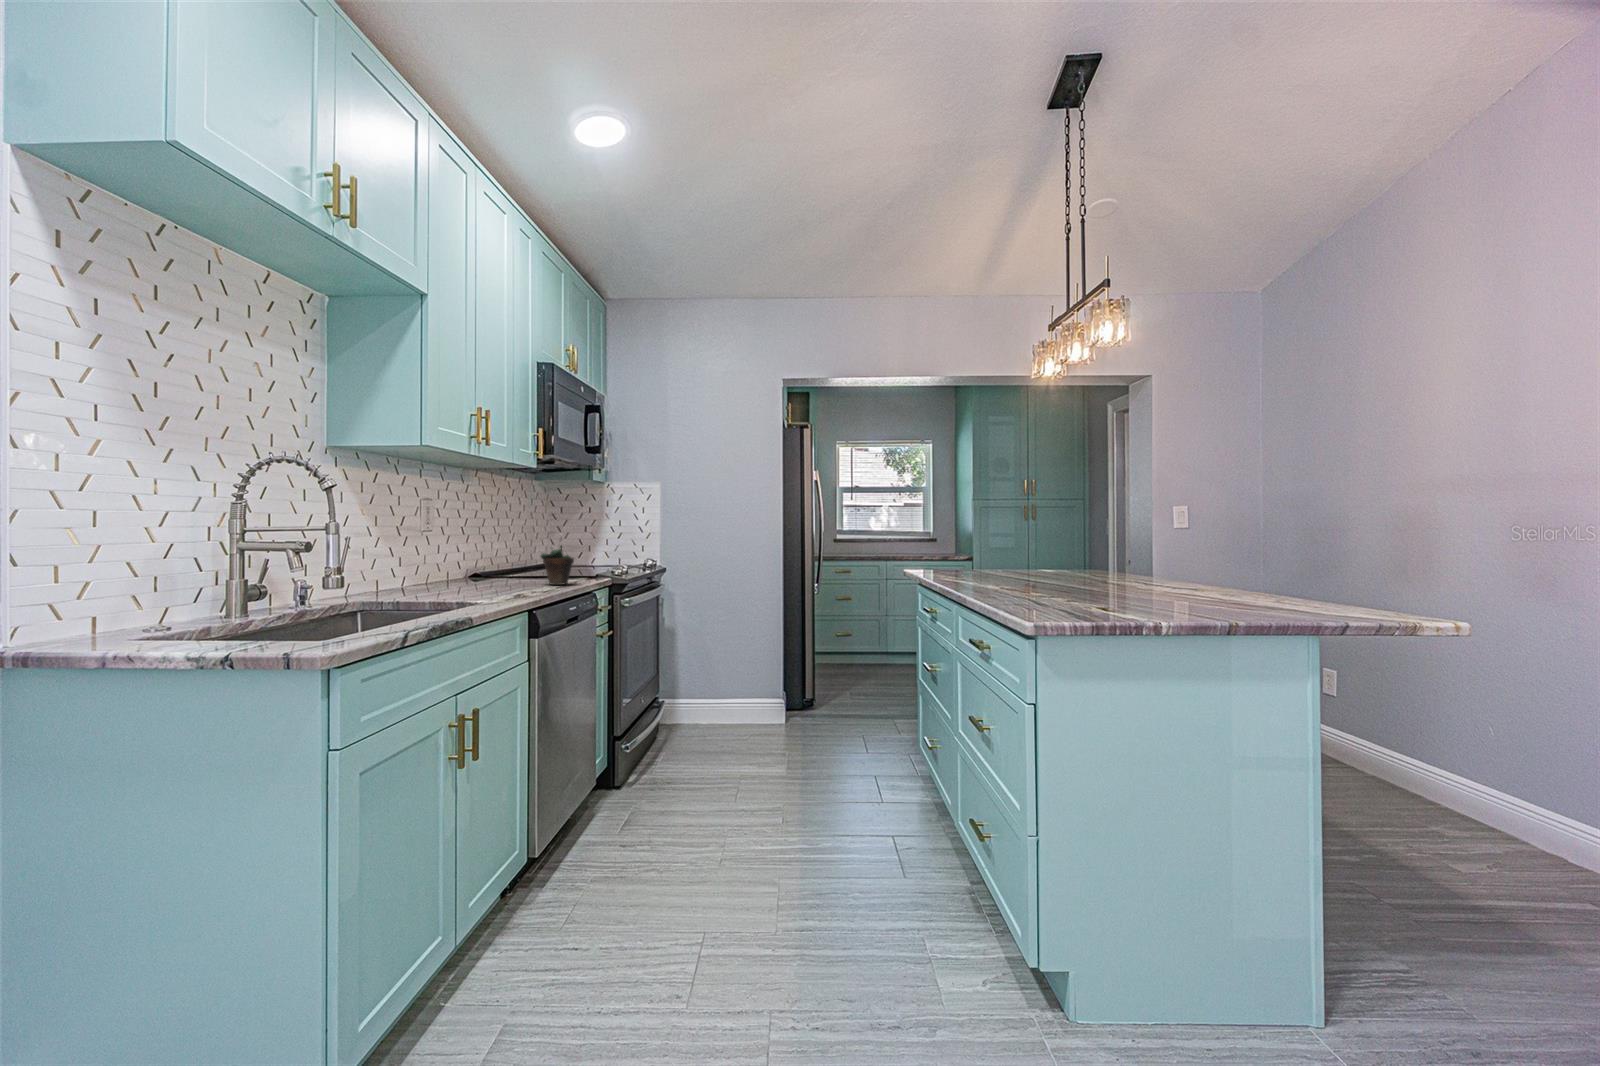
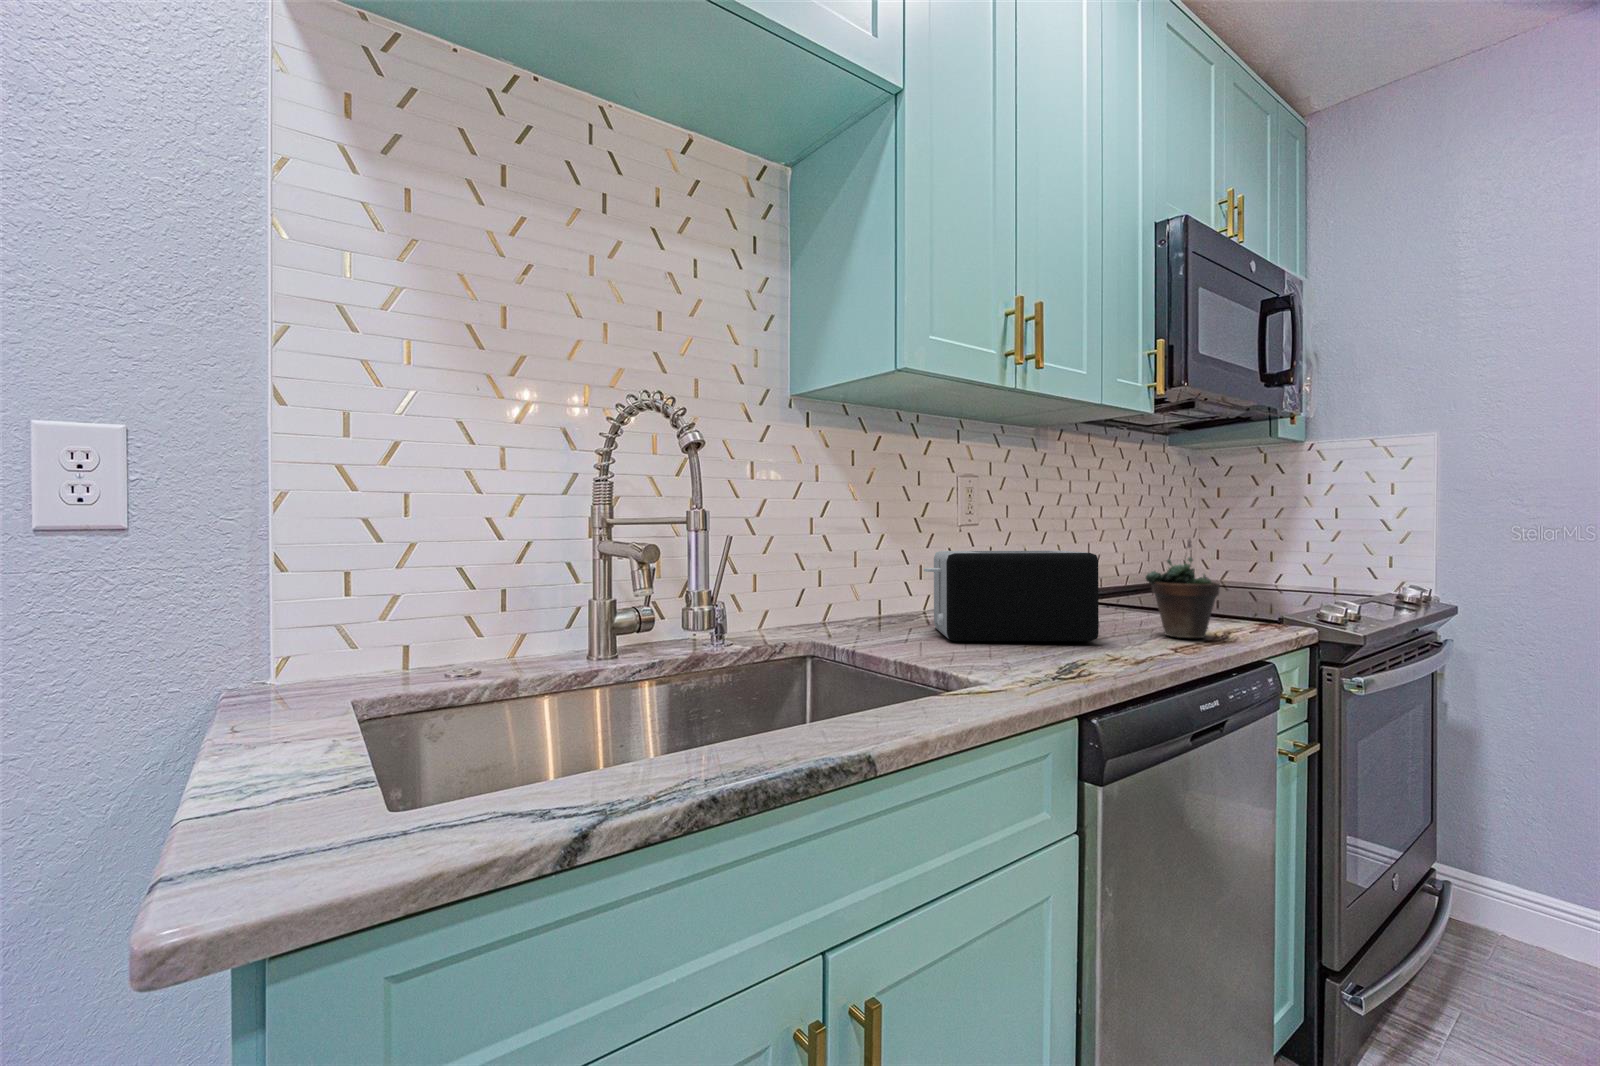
toaster: none [424,543,523,593] -> present [924,551,1099,641]

